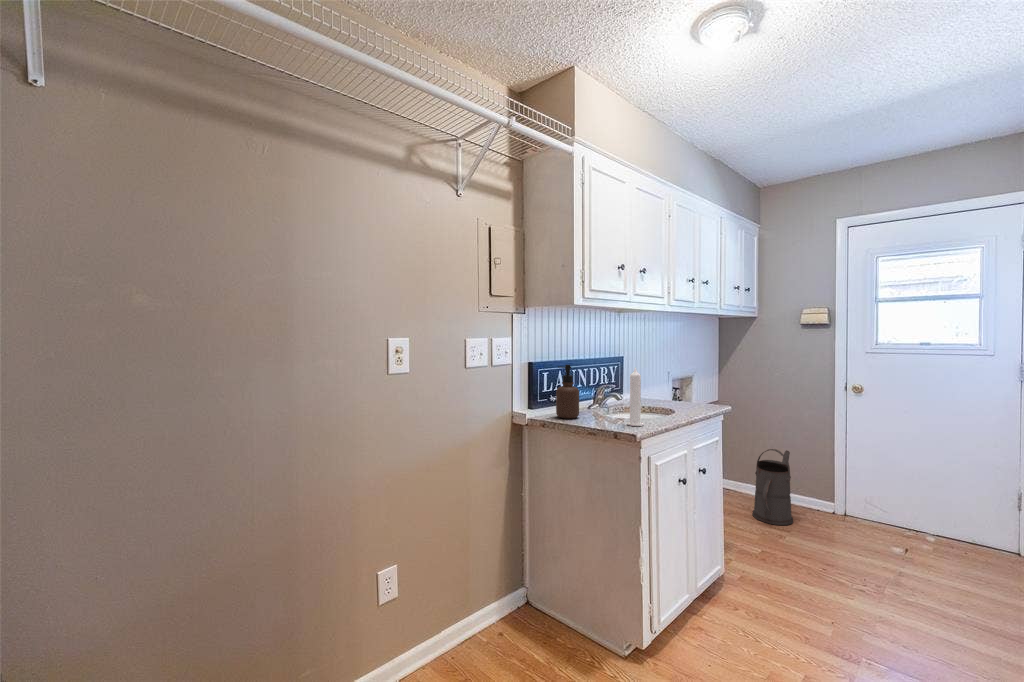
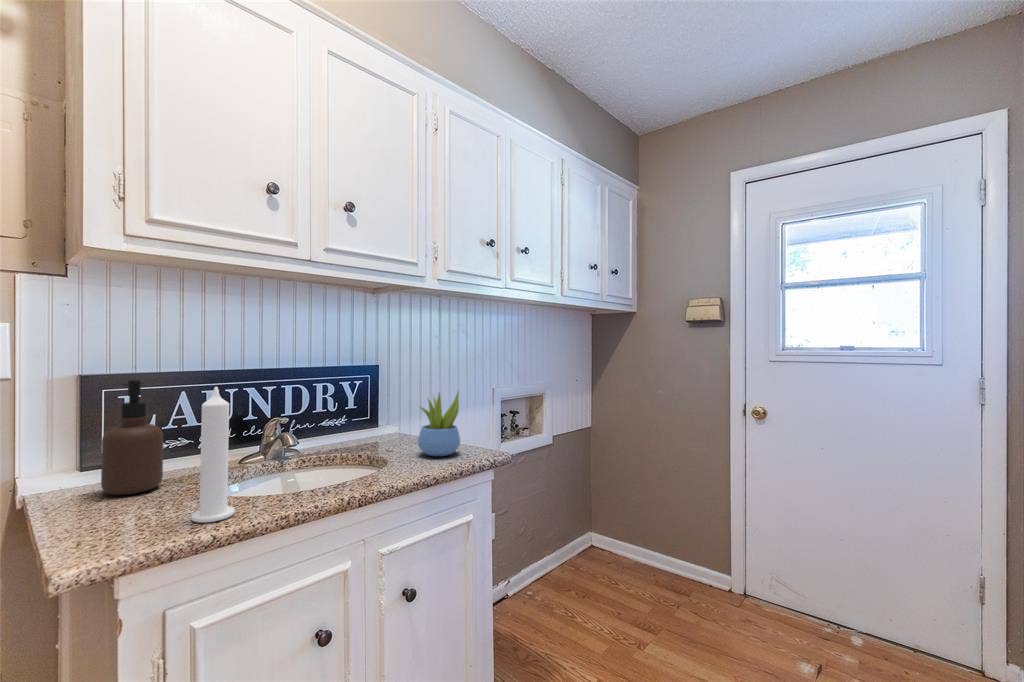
succulent plant: none [671,370,698,408] -> present [418,391,460,456]
watering can: present [753,449,793,525] -> none [614,500,674,621]

